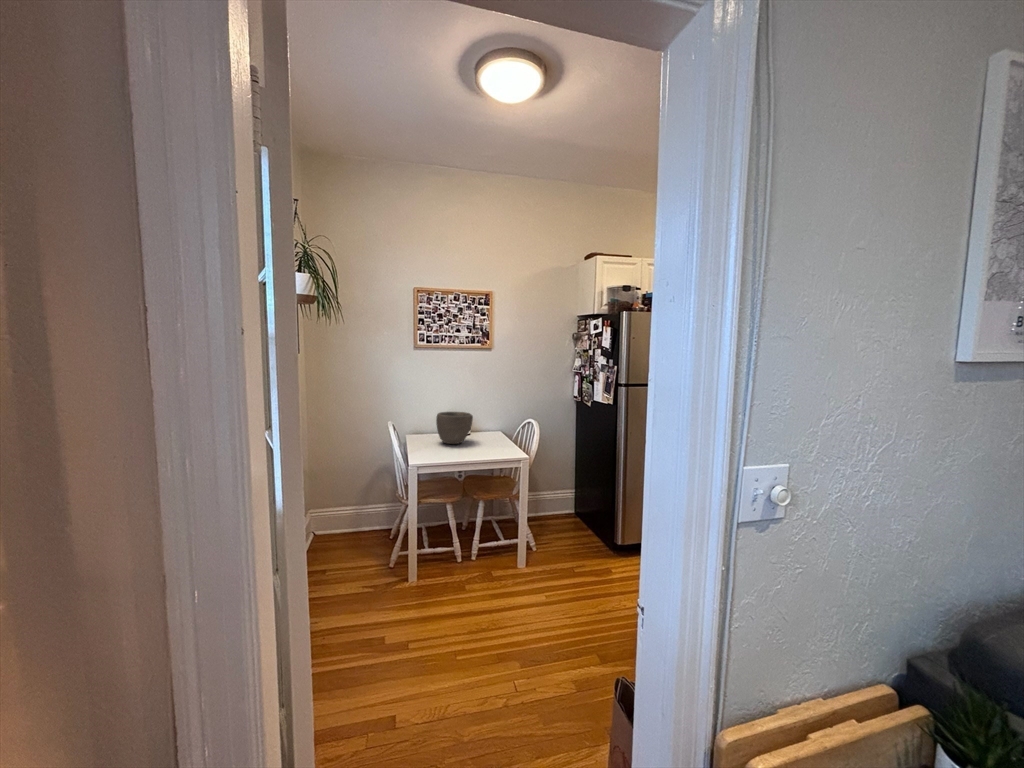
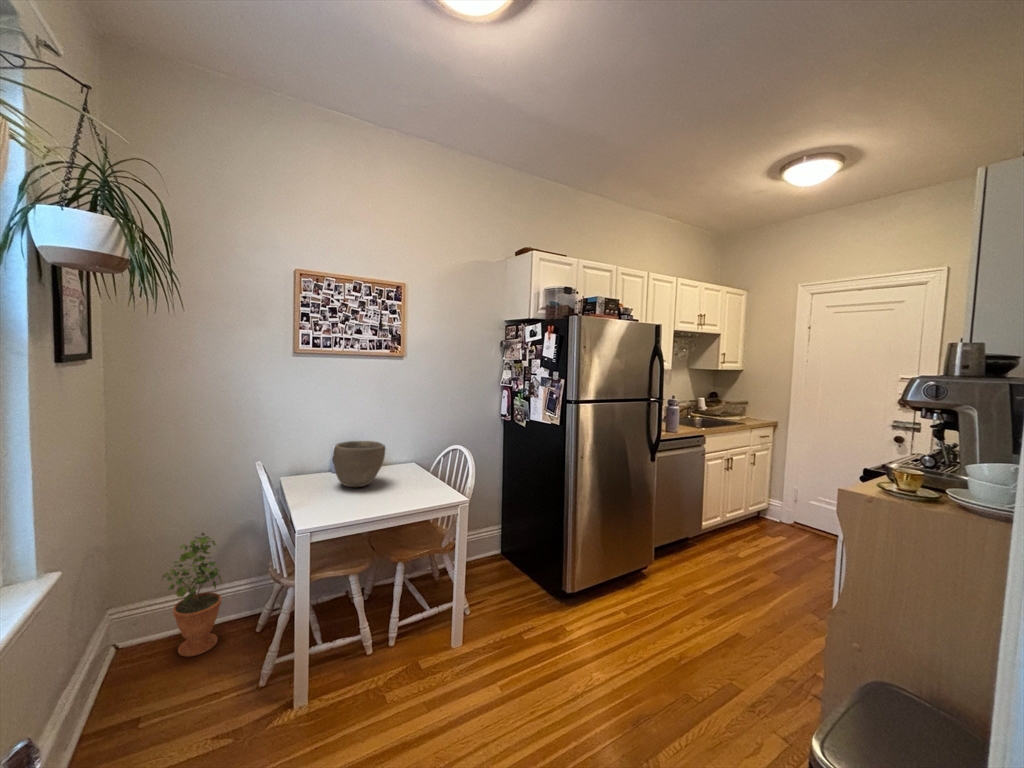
potted plant: none [334,467,369,546] -> present [163,533,222,657]

